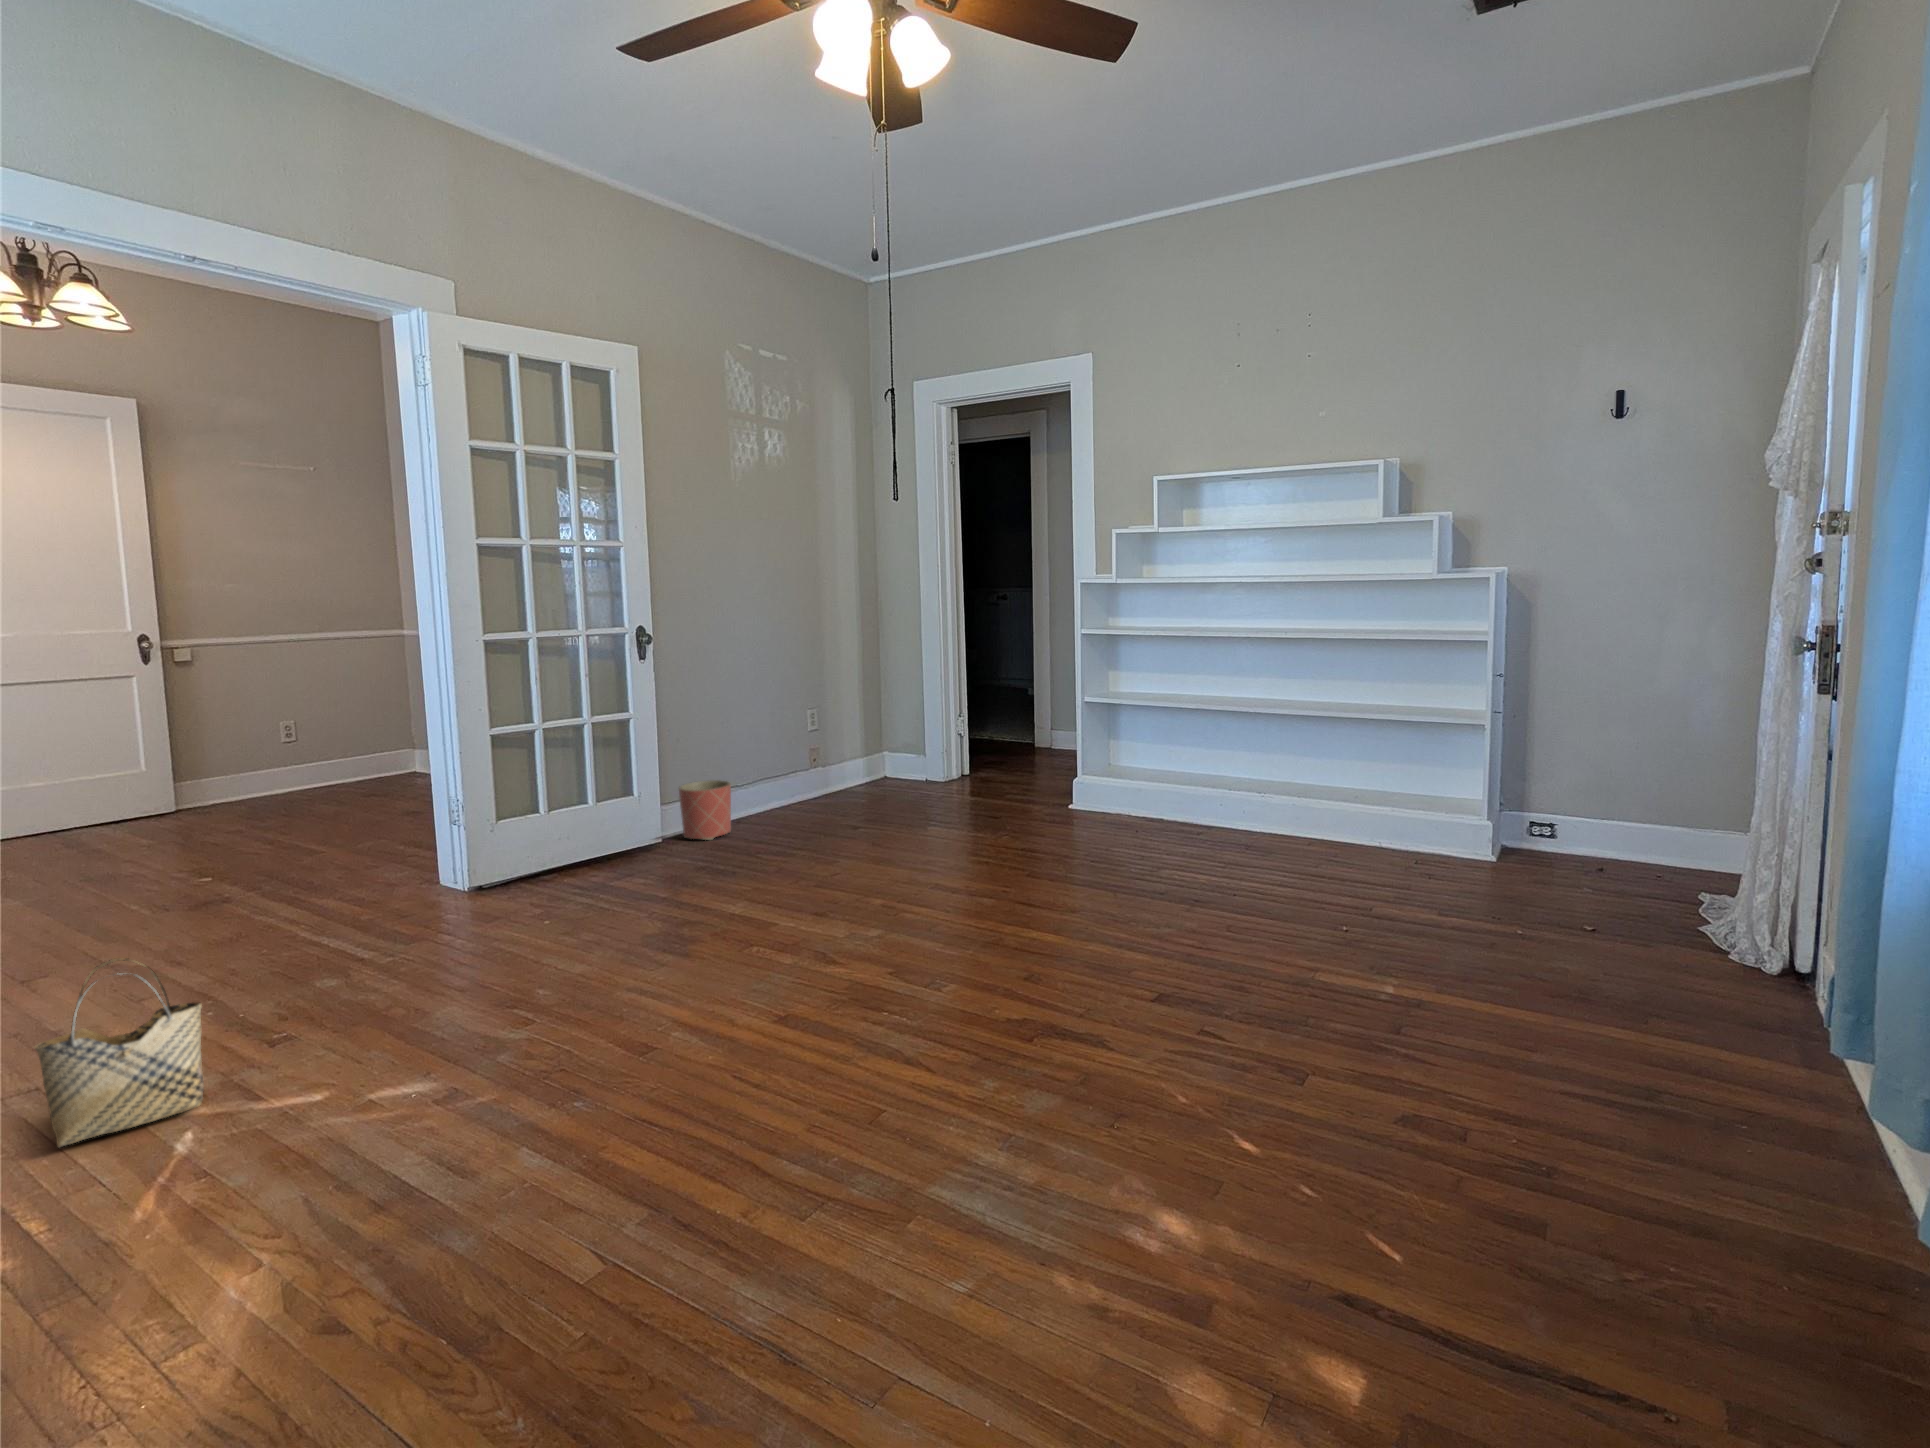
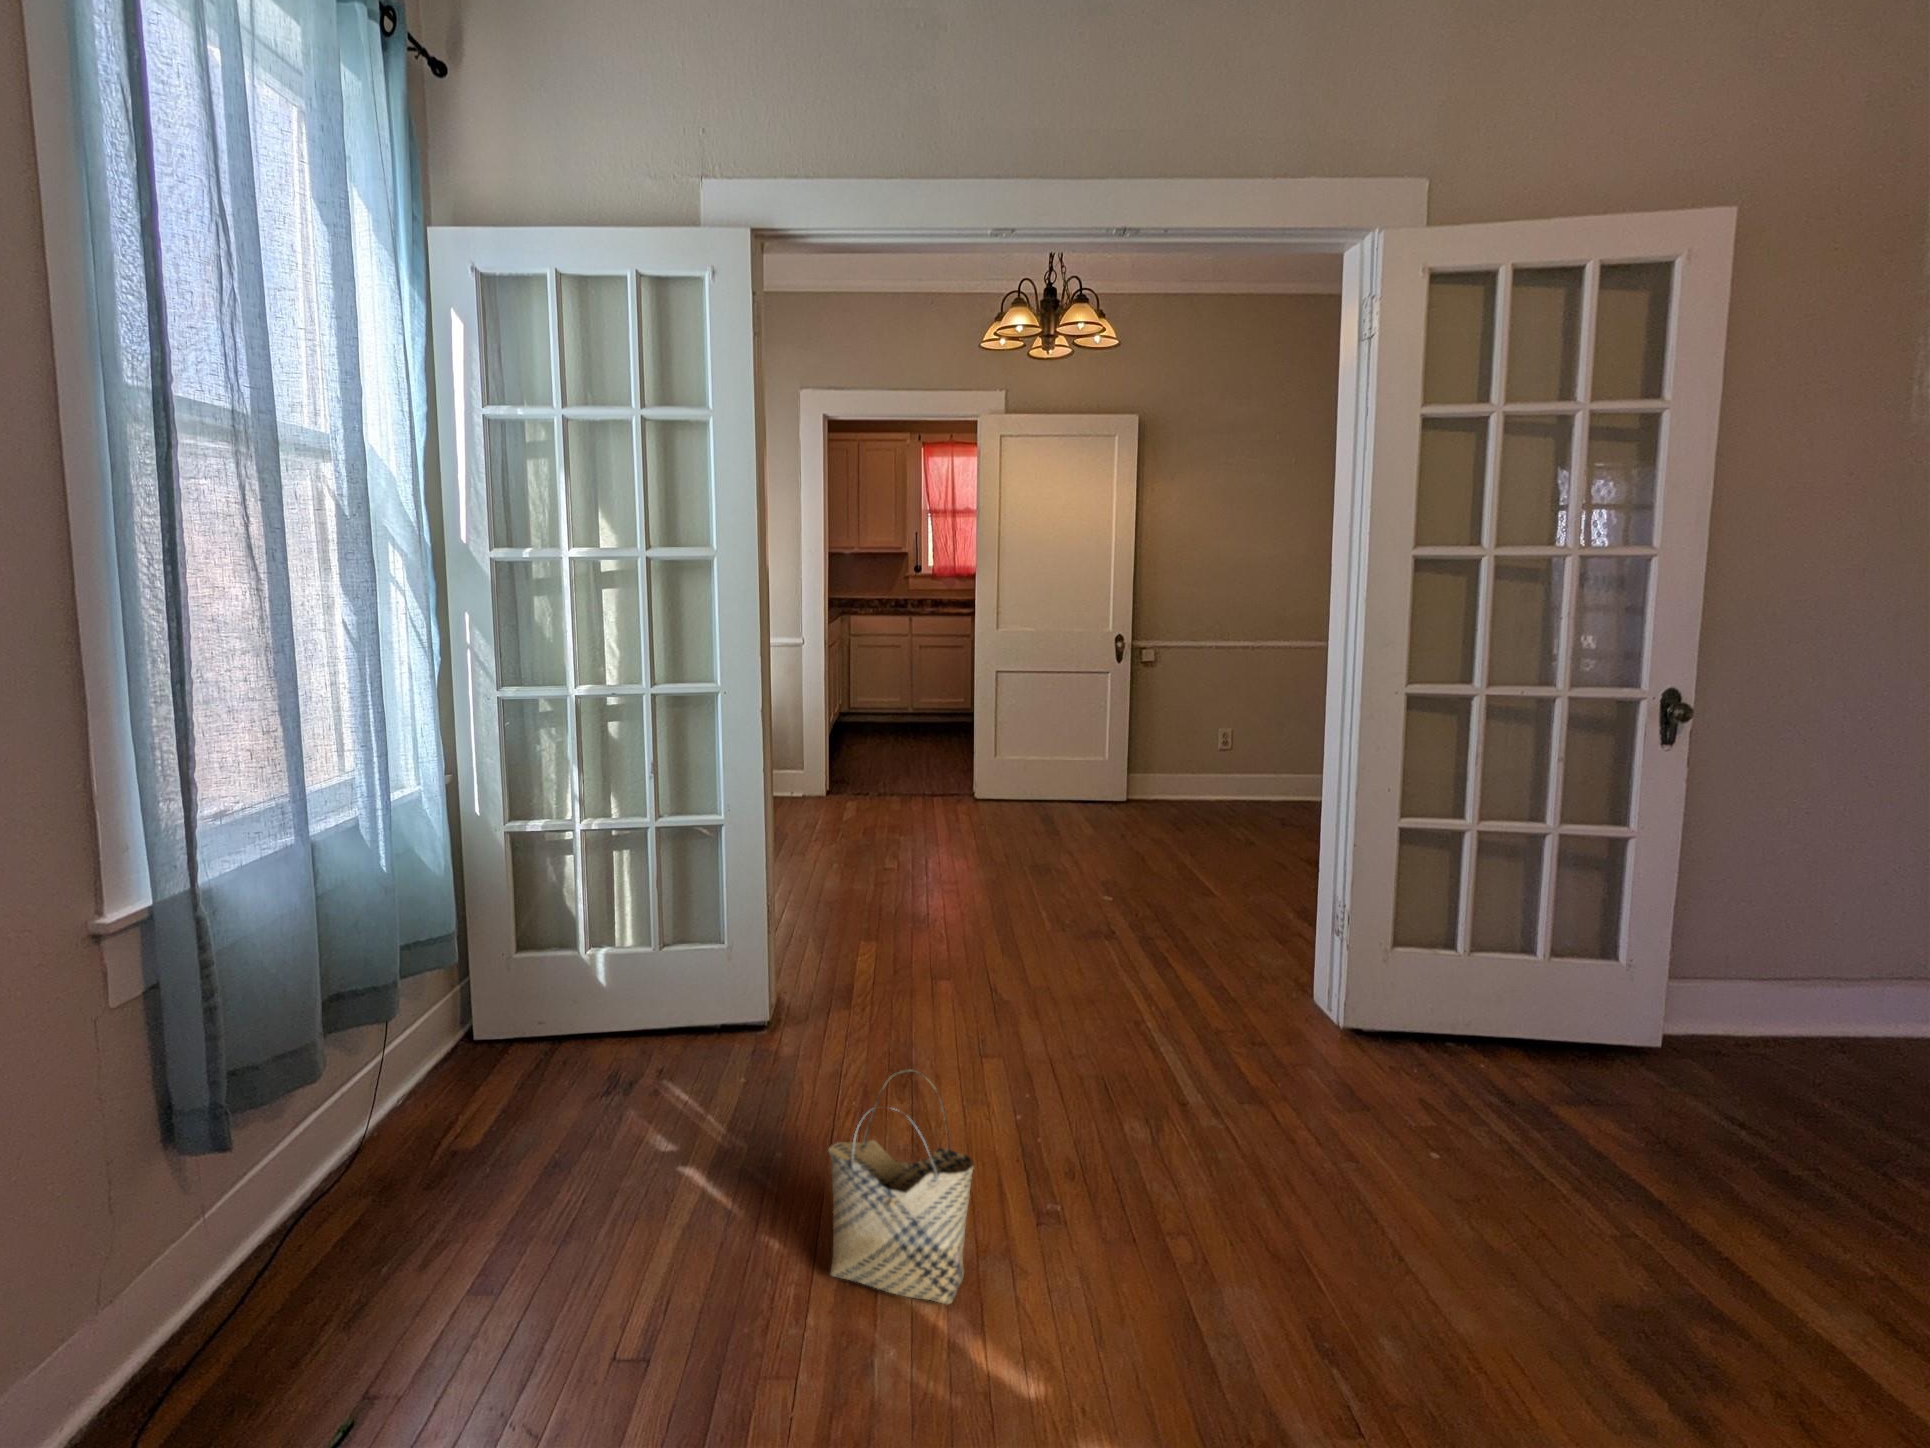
planter: present [679,780,731,840] -> none [1704,963,1827,1084]

